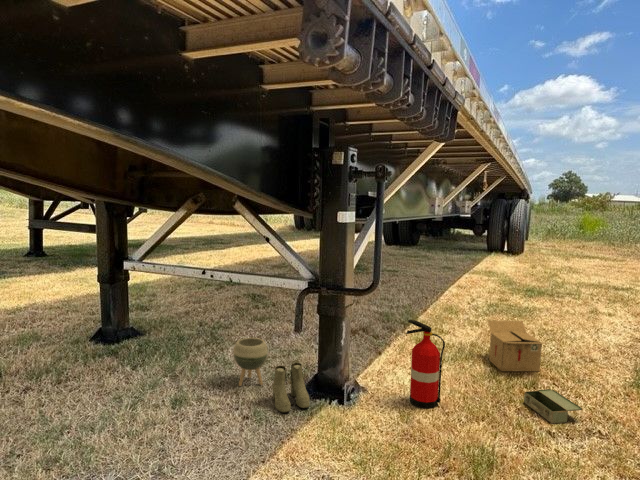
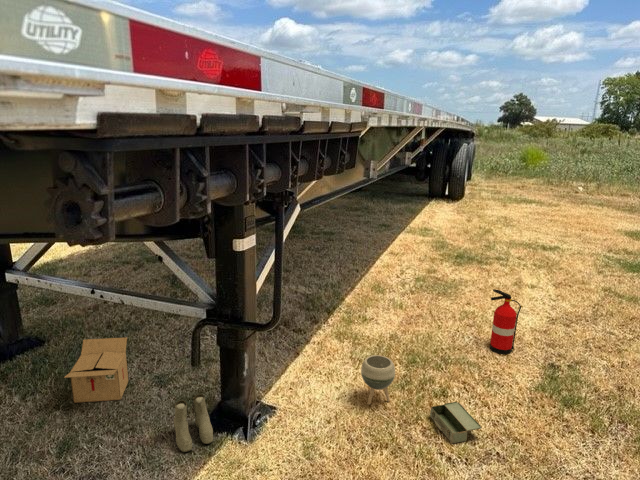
fire extinguisher: present [406,320,445,409] -> present [490,289,521,354]
cardboard box: present [488,320,546,372] -> present [65,338,128,403]
planter: present [233,338,268,386] -> present [361,355,395,405]

